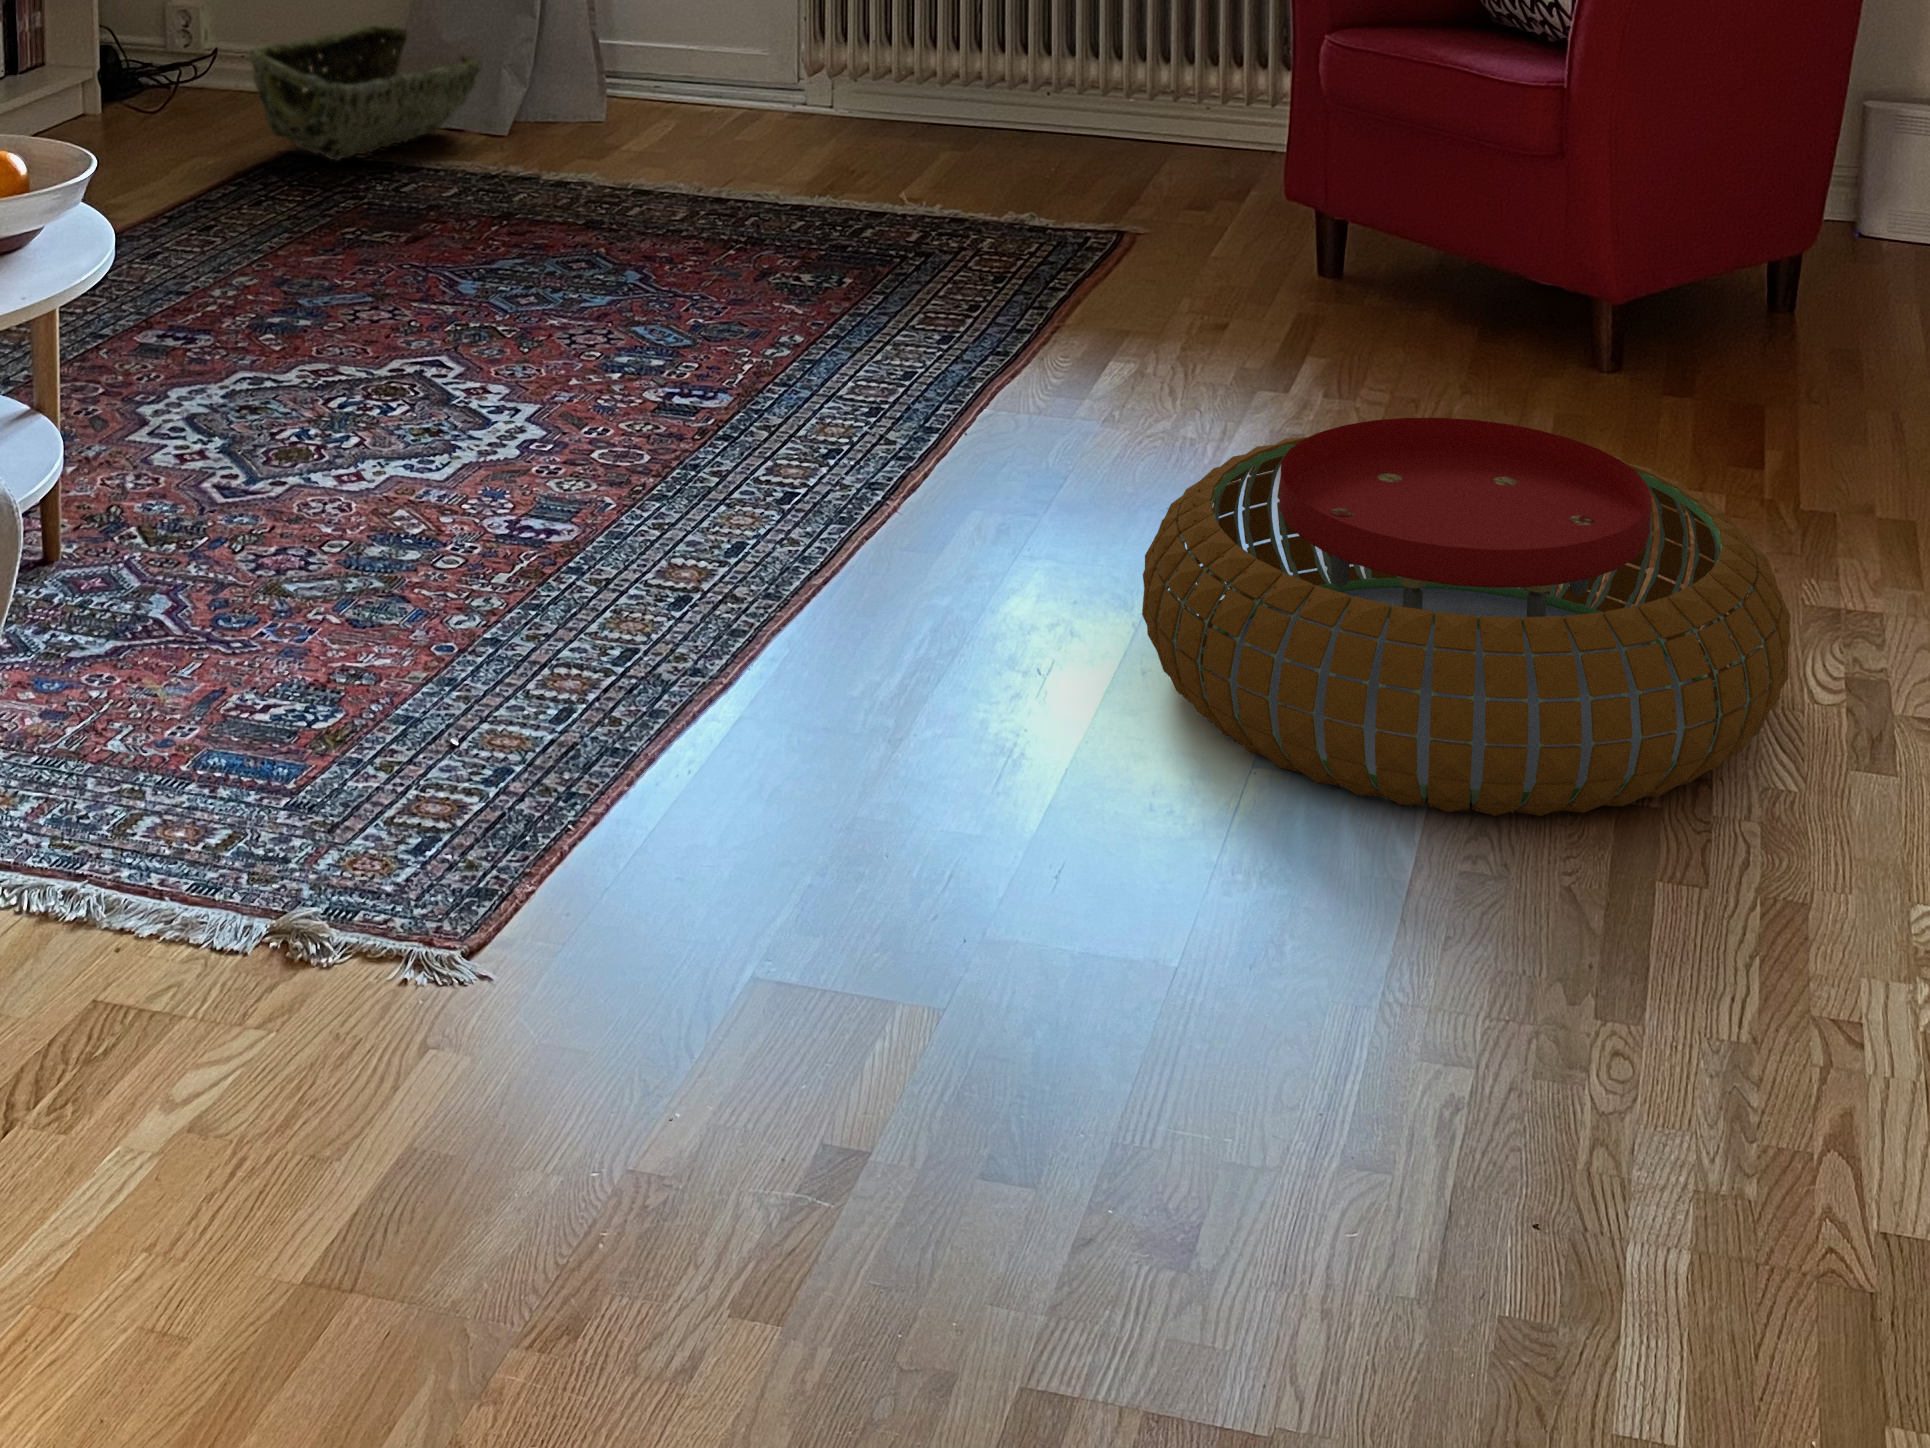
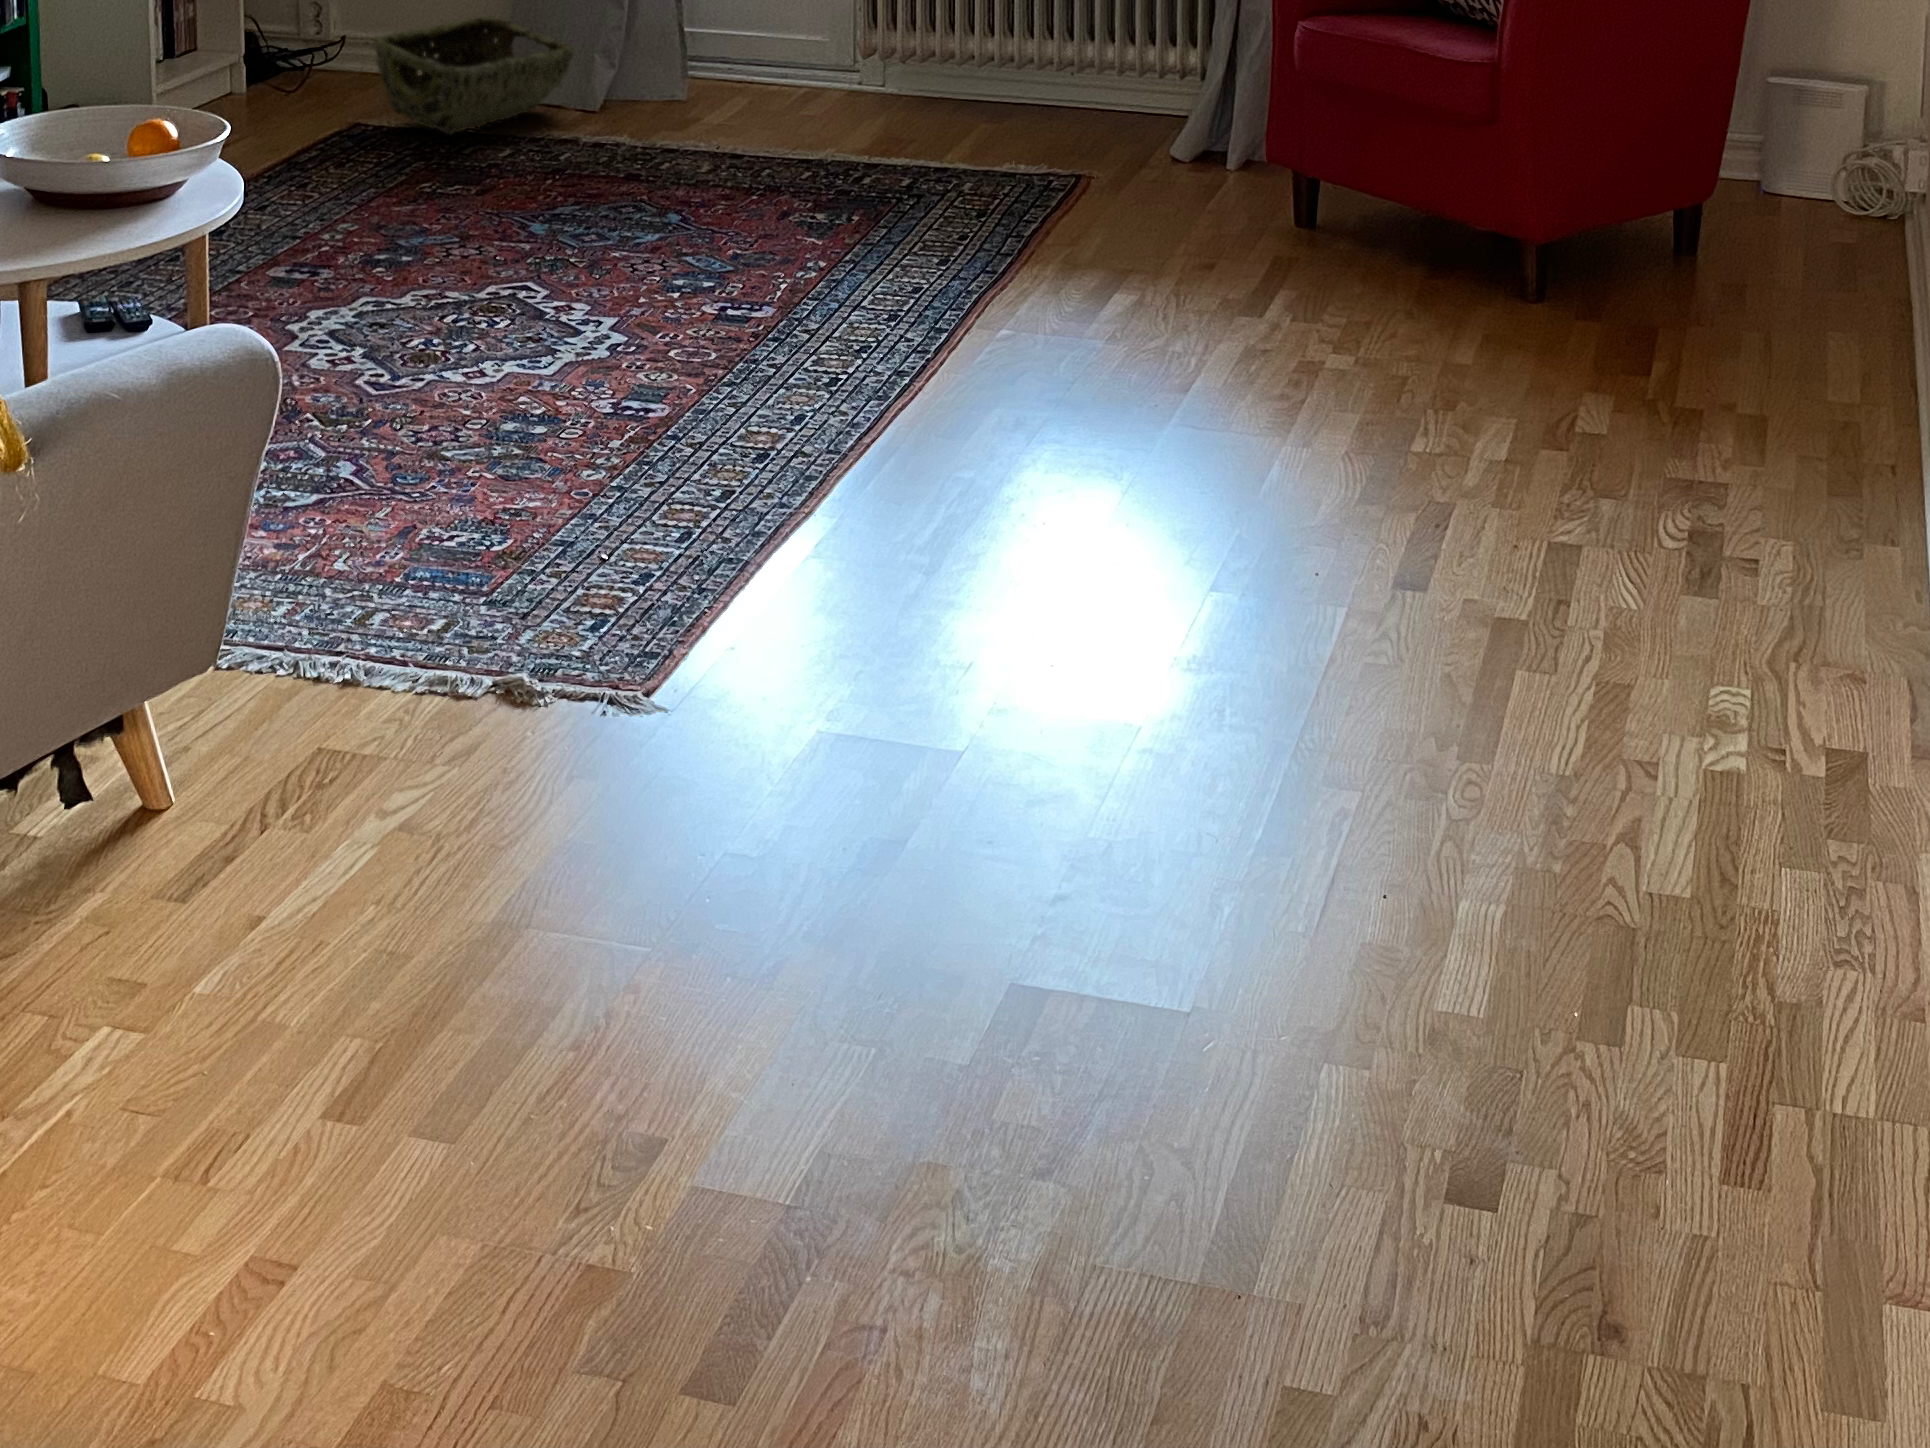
pouf: present [1142,418,1791,816] -> none [1138,312,1636,600]

